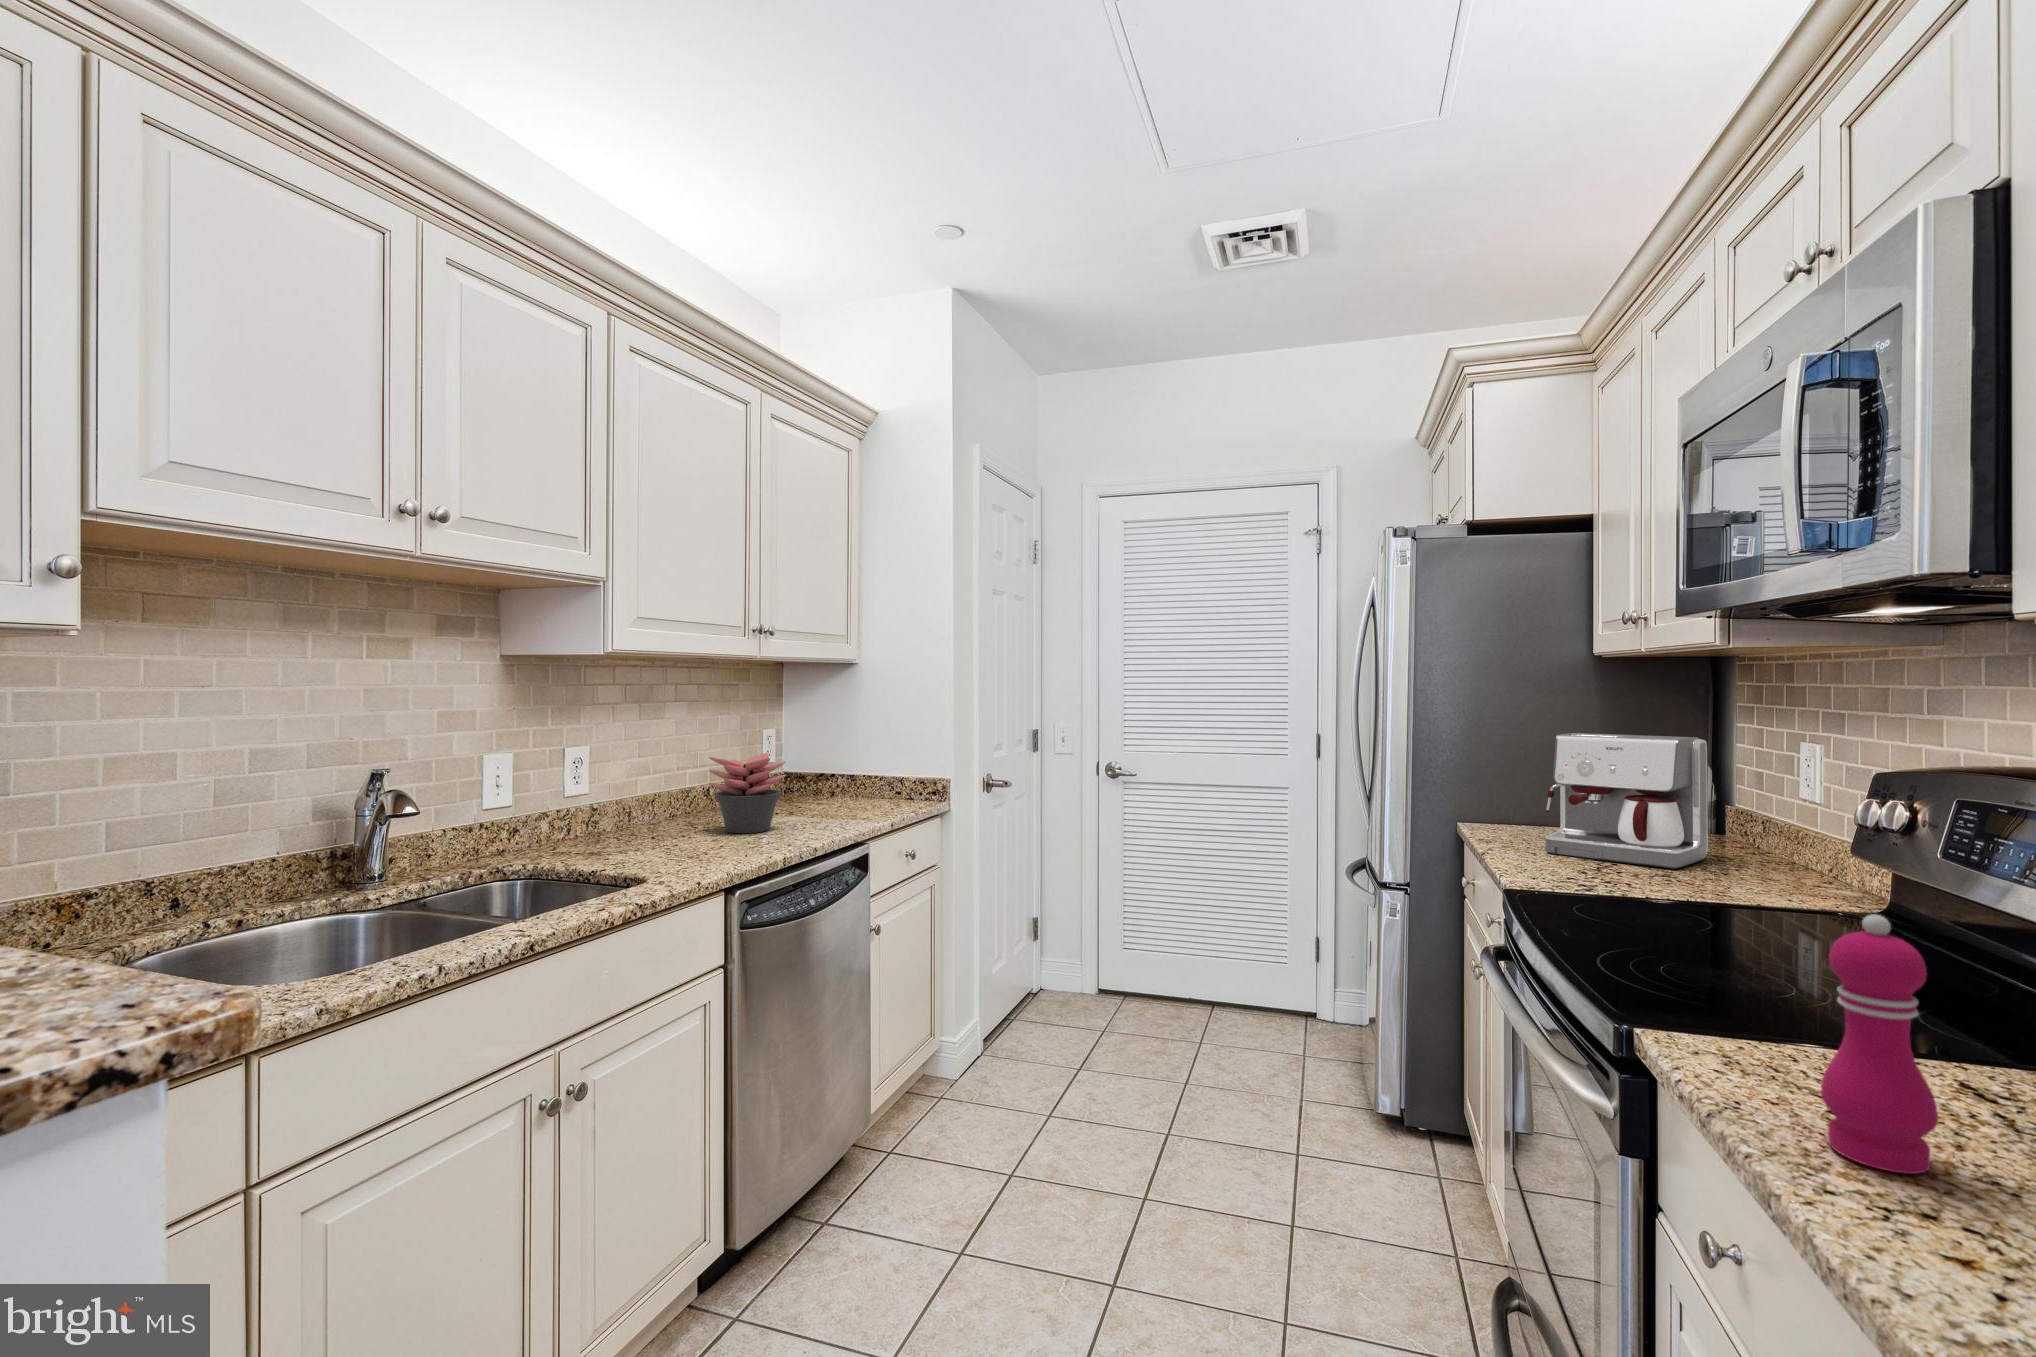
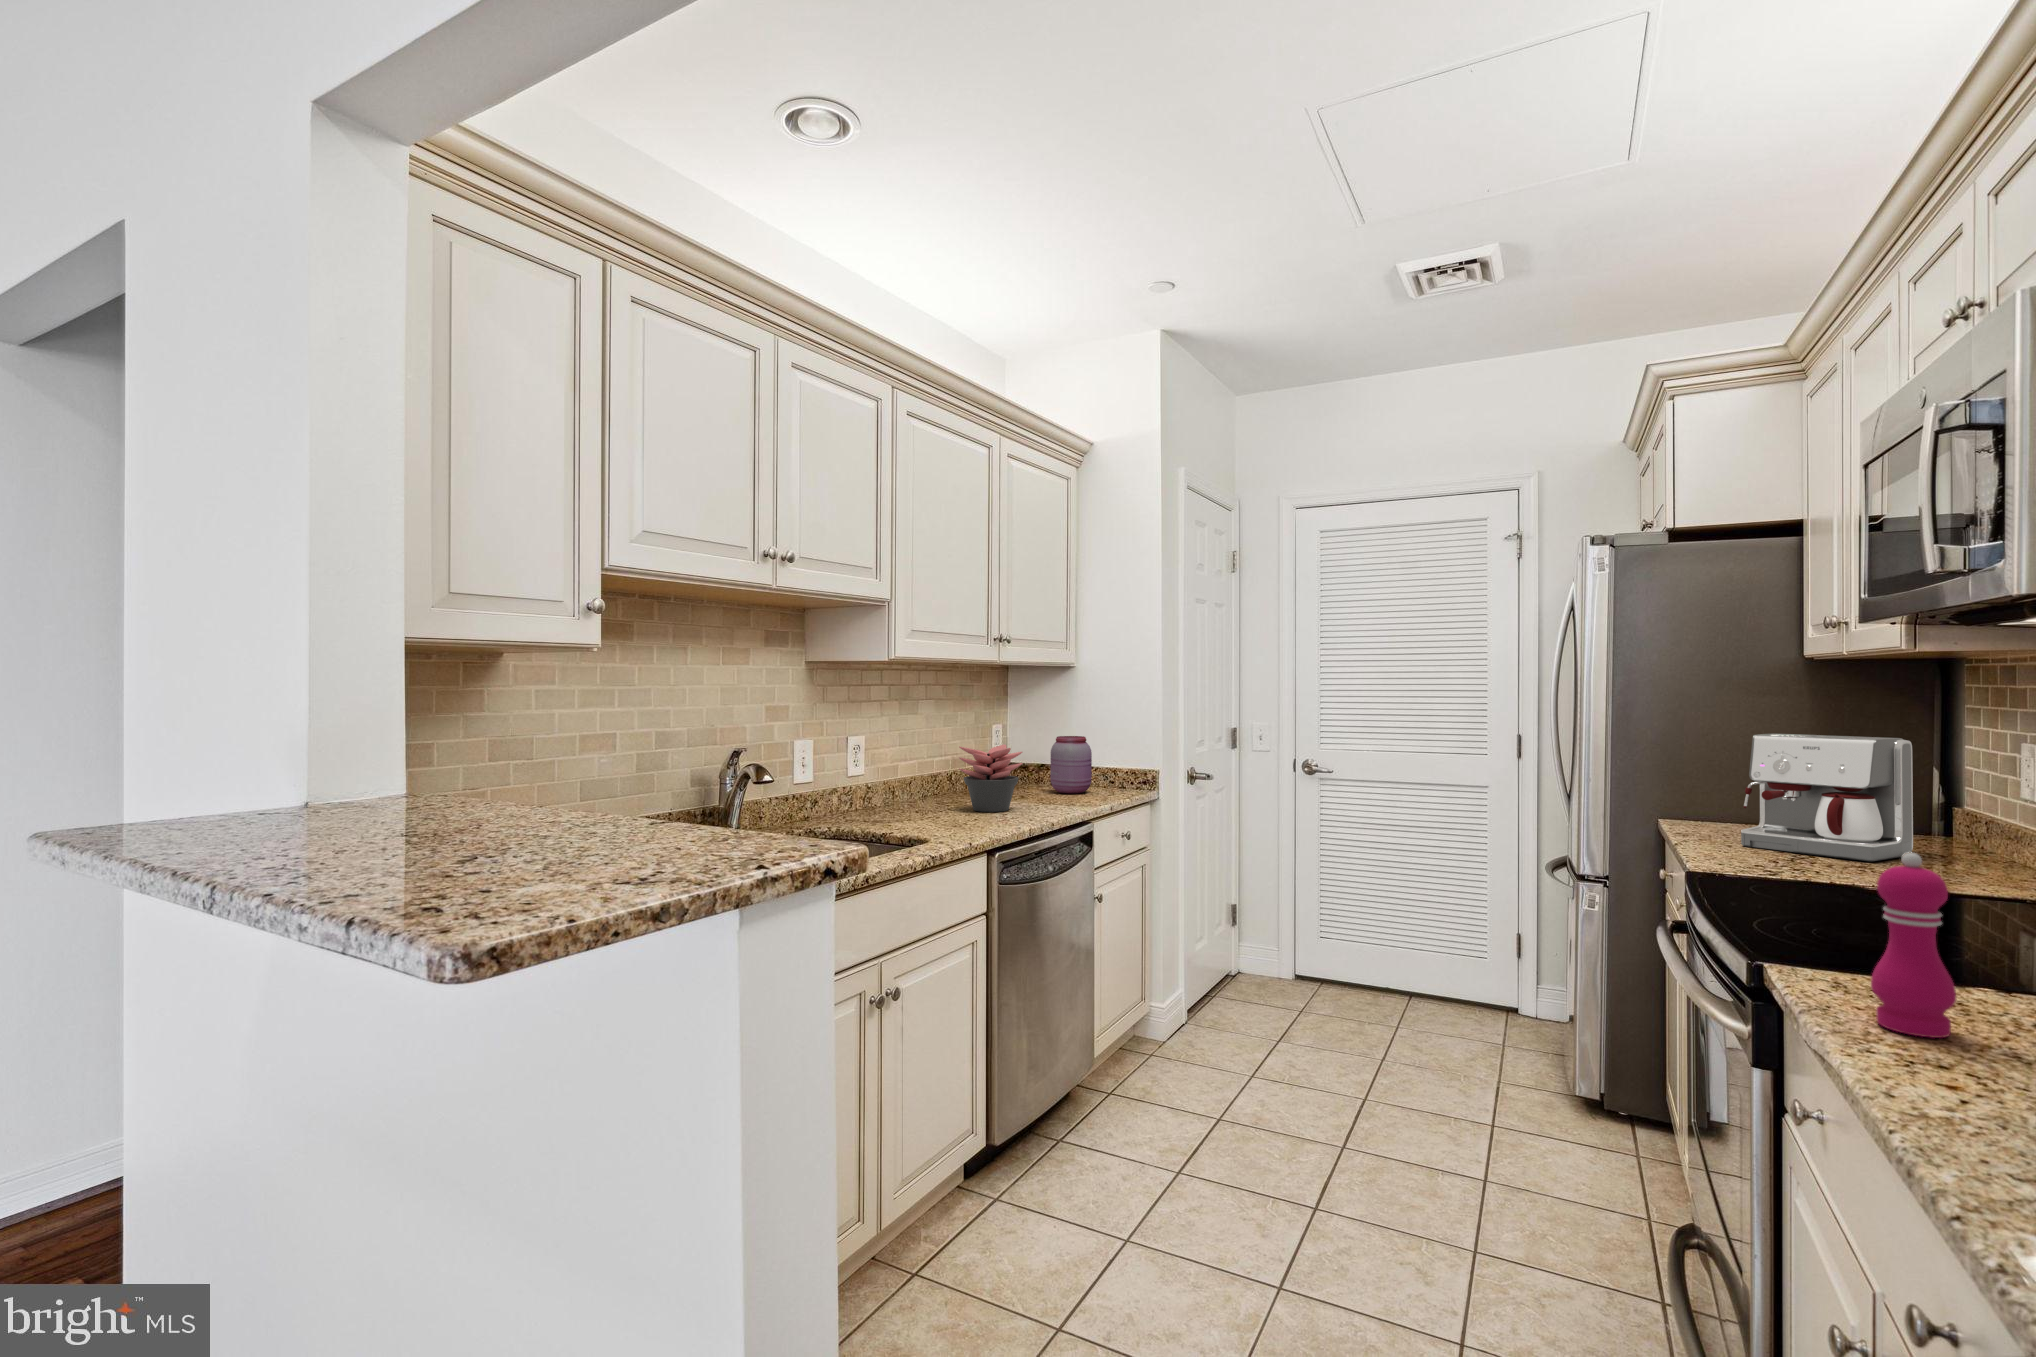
jar: none [828,741,875,806] -> present [1050,736,1092,794]

